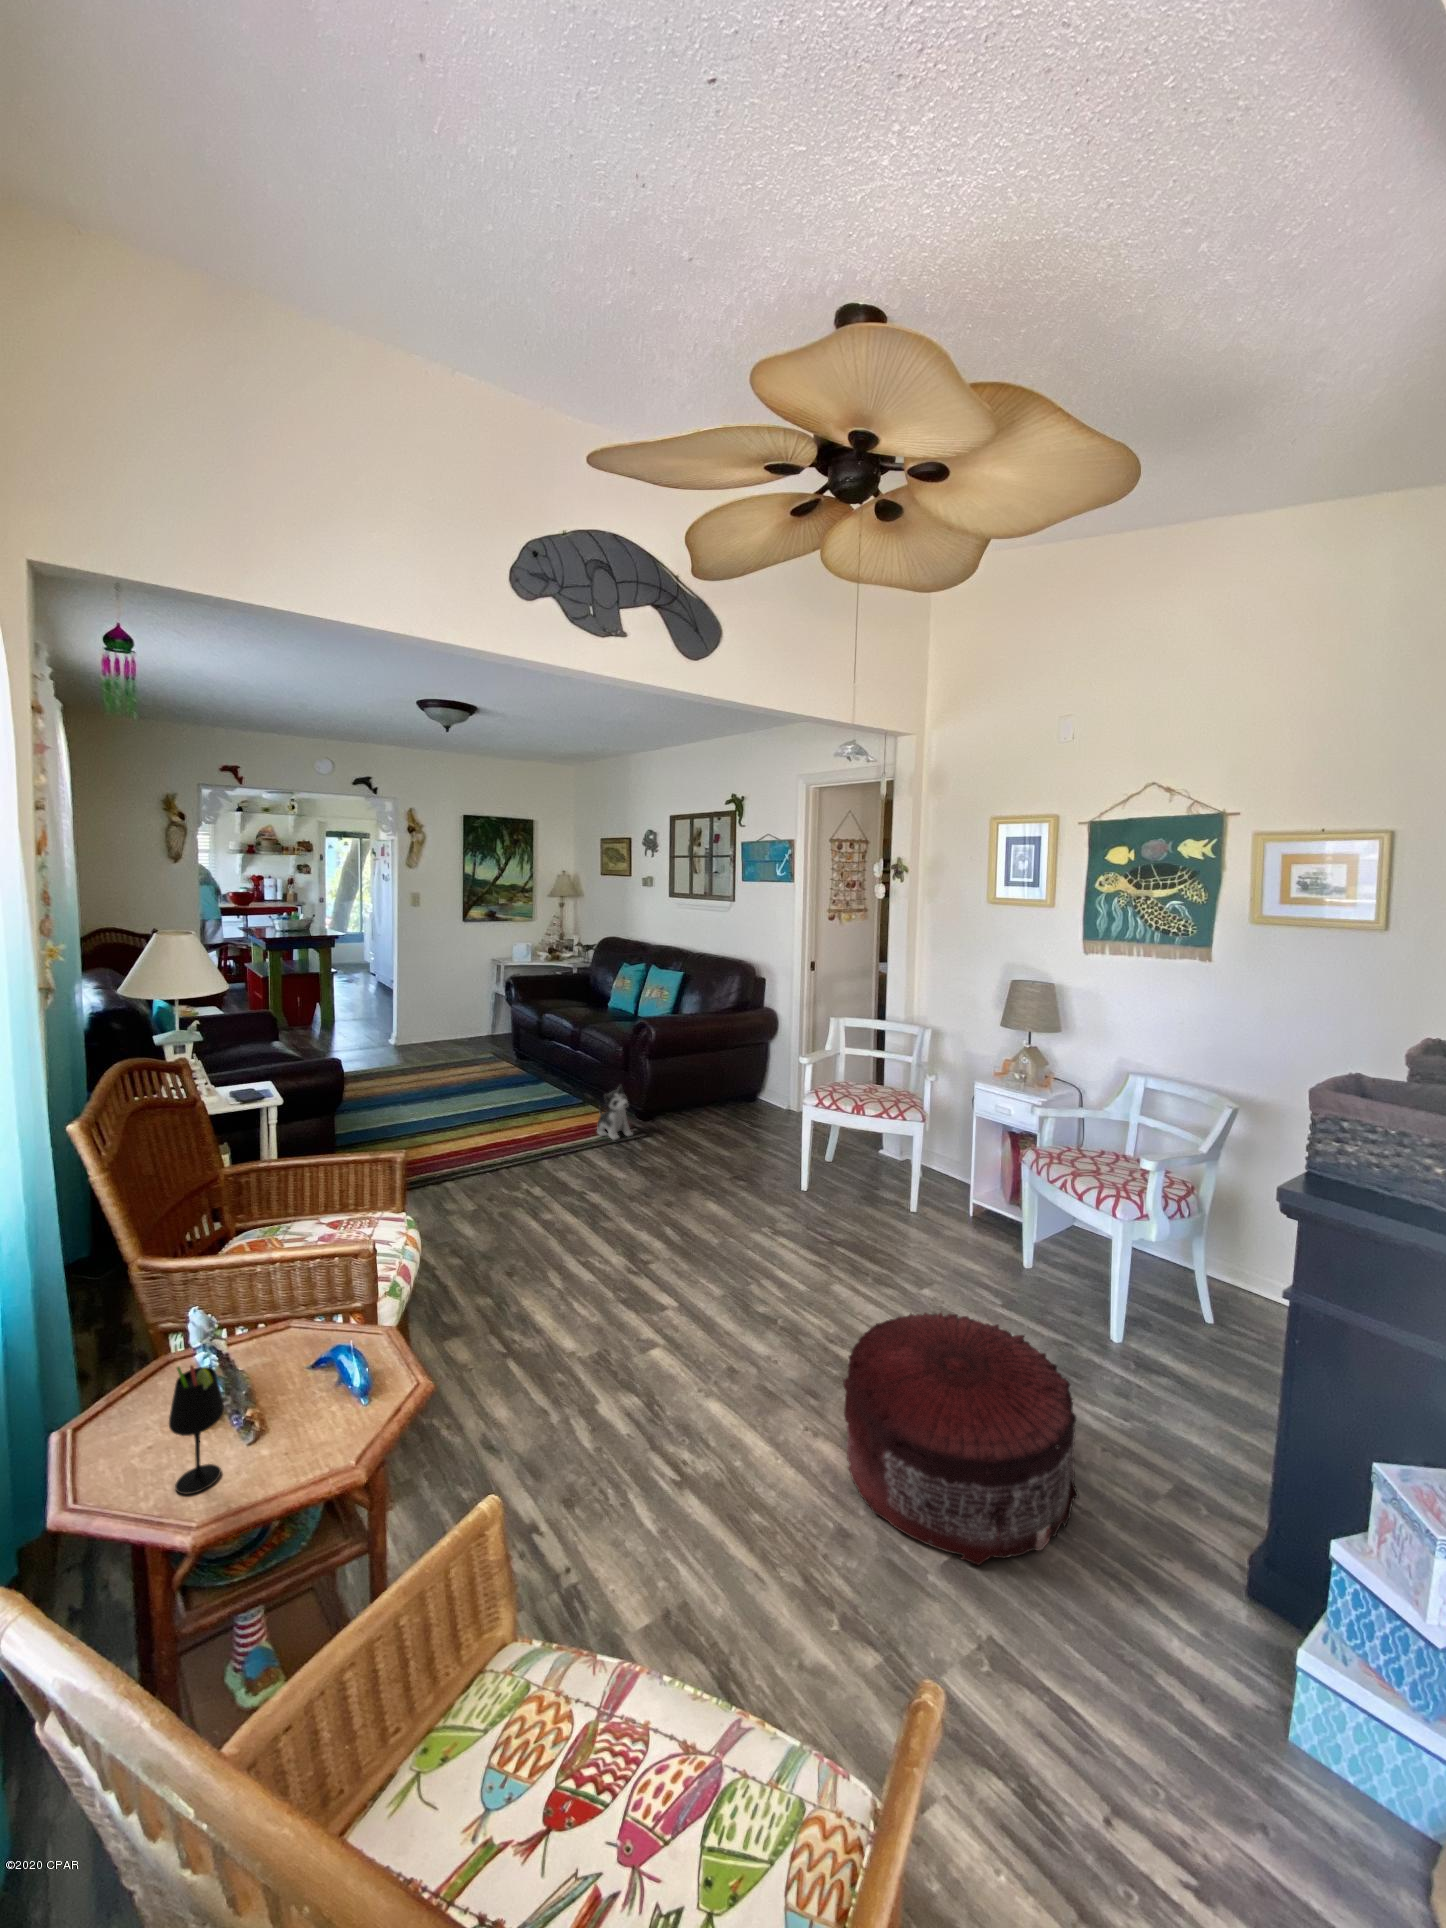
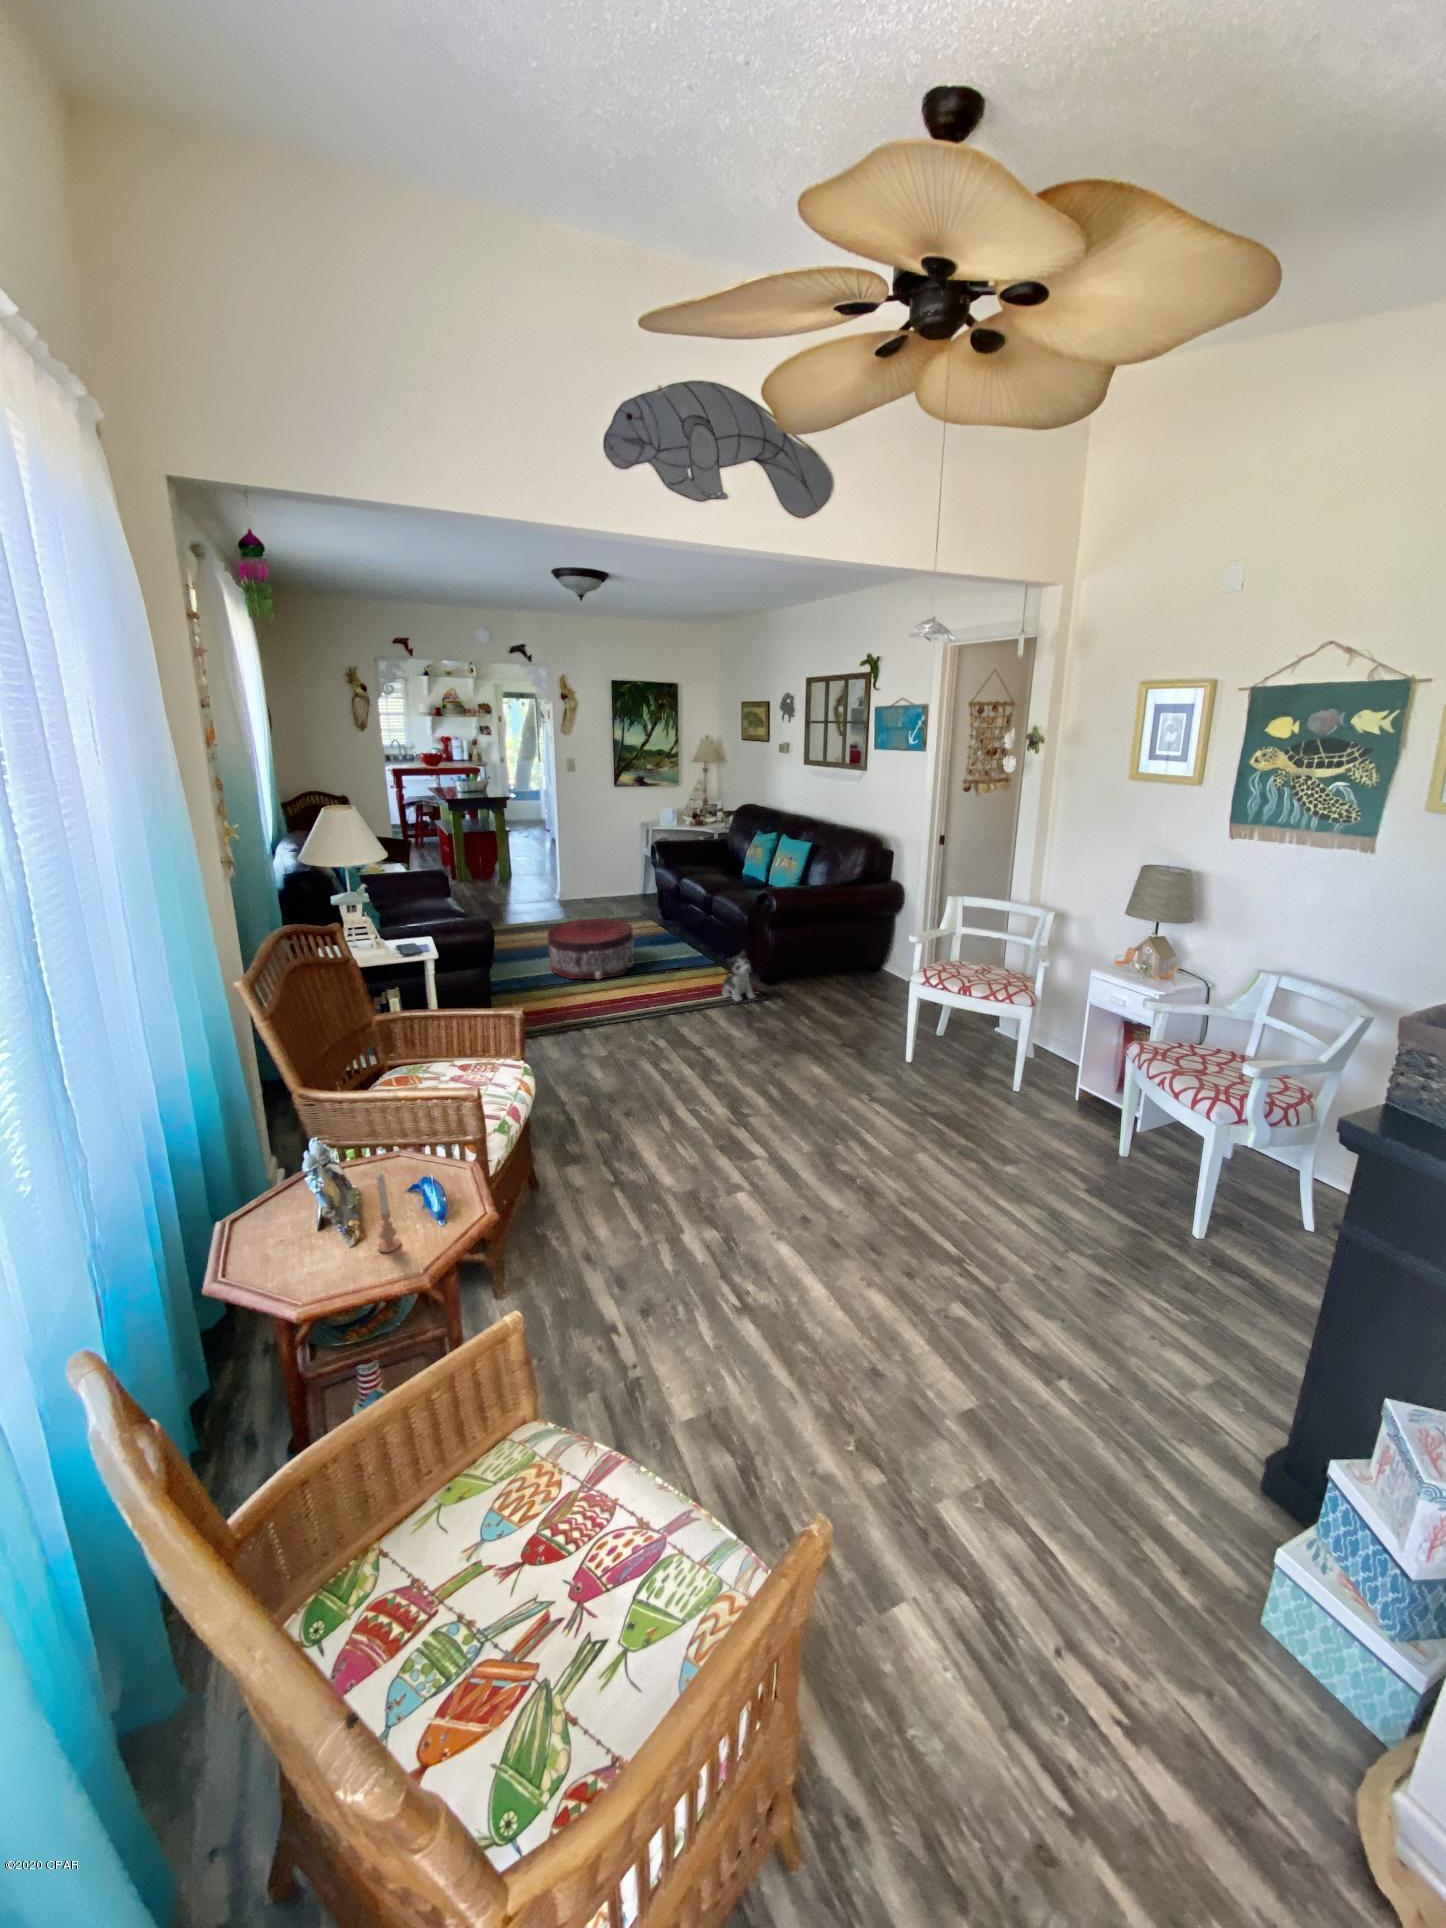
pouf: present [843,1313,1079,1565] -> present [548,918,634,979]
candle: none [291,1336,320,1444] -> present [377,1173,400,1253]
wine glass: present [169,1366,224,1494] -> none [278,1188,325,1280]

